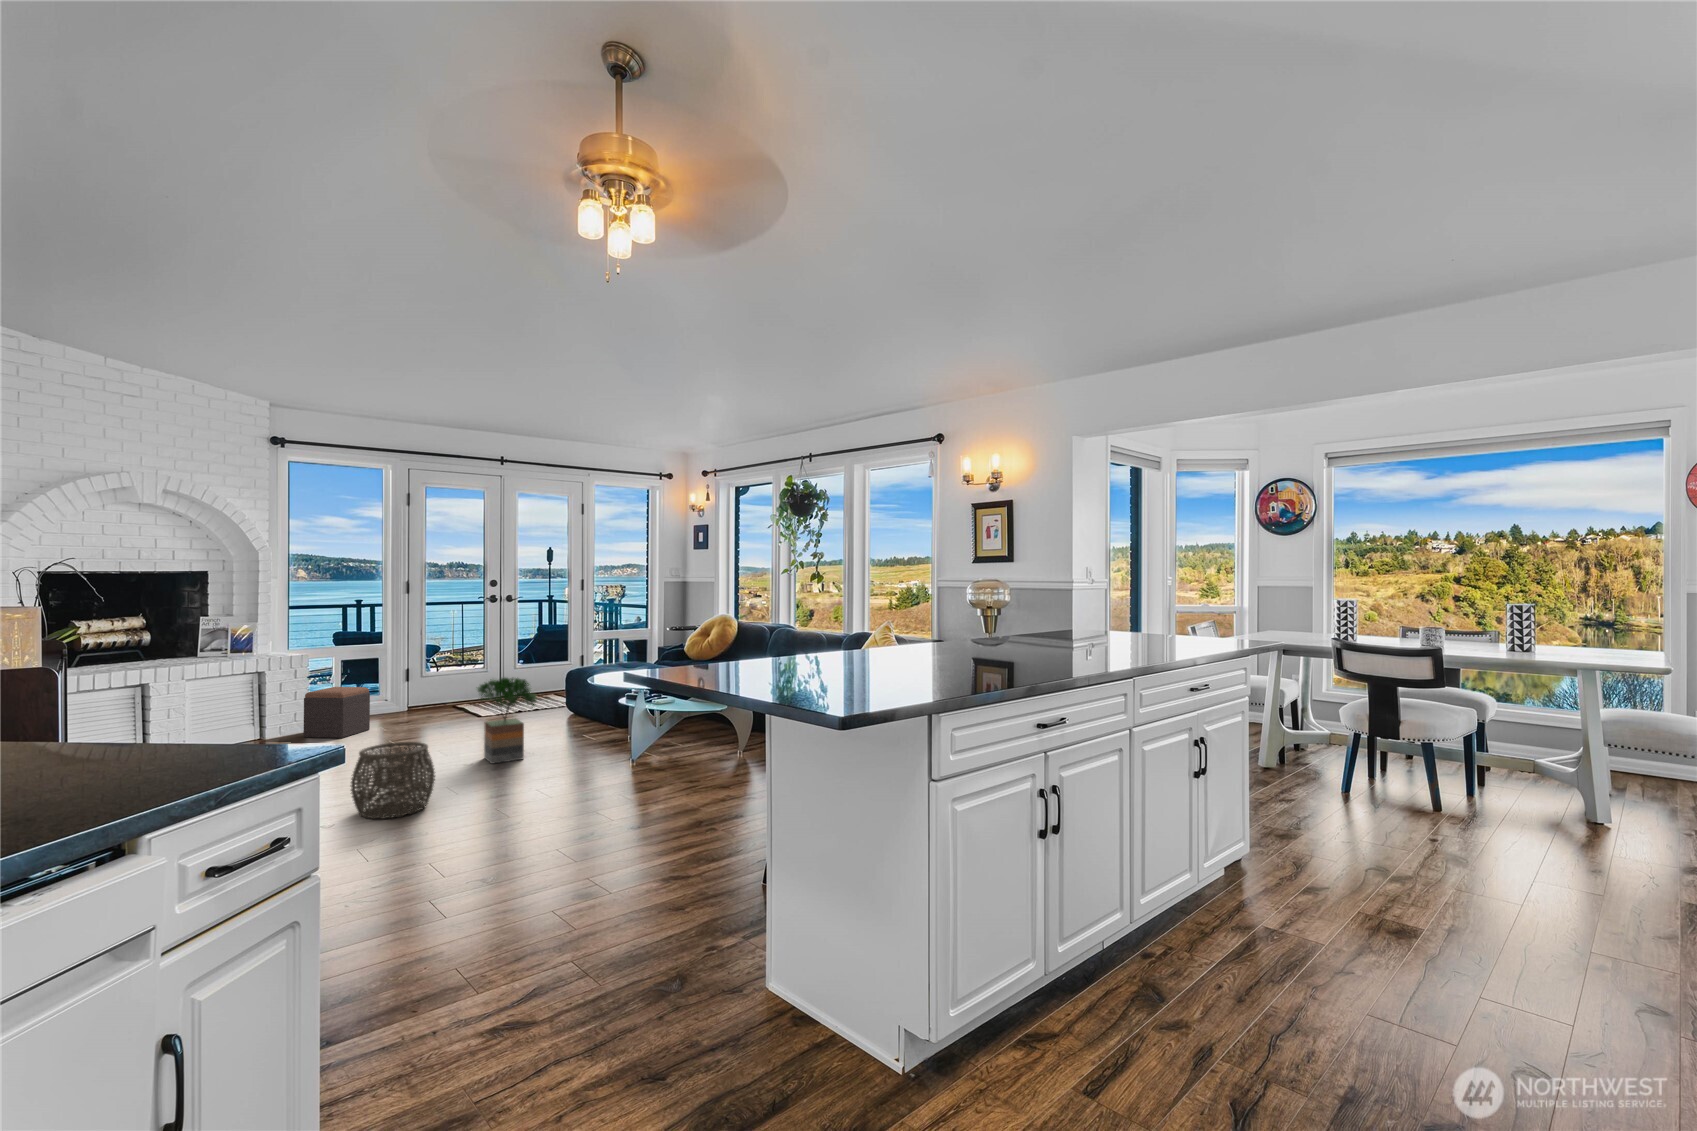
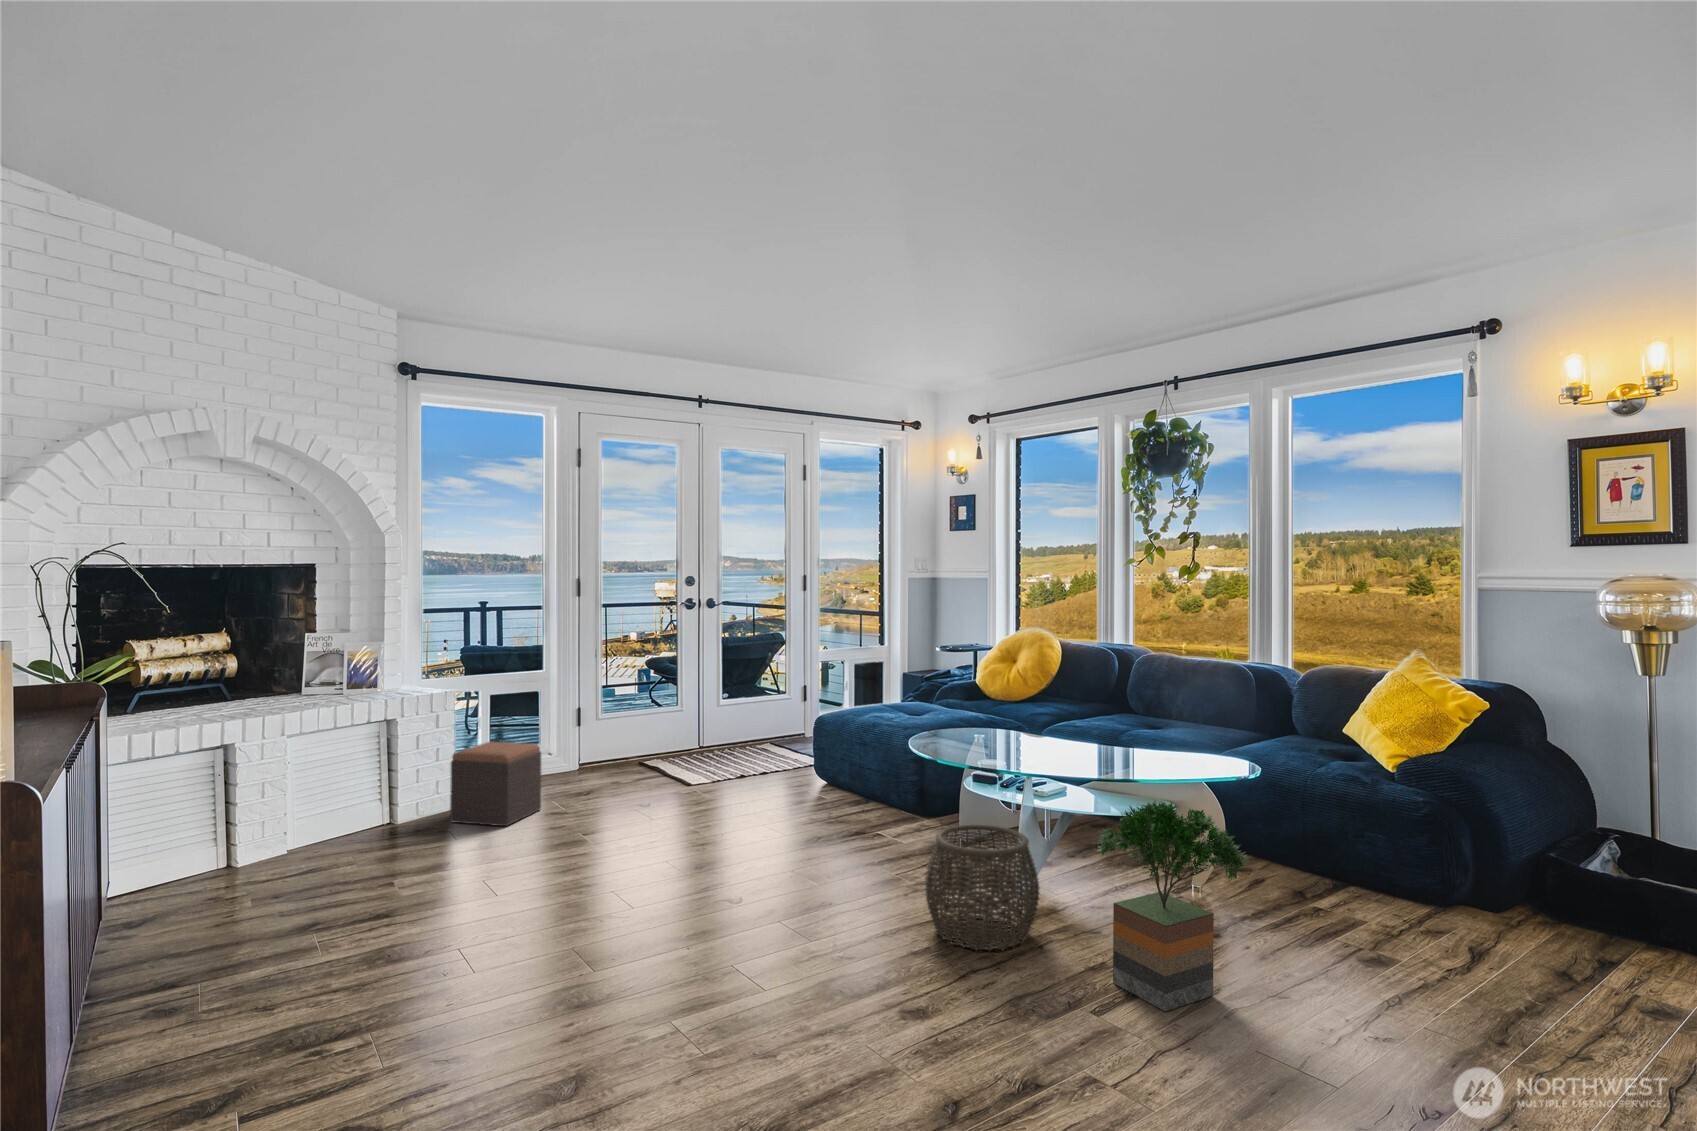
potted tree: present [478,678,537,764] -> present [1097,802,1249,1012]
woven basket: present [351,742,435,819] -> present [925,825,1040,951]

